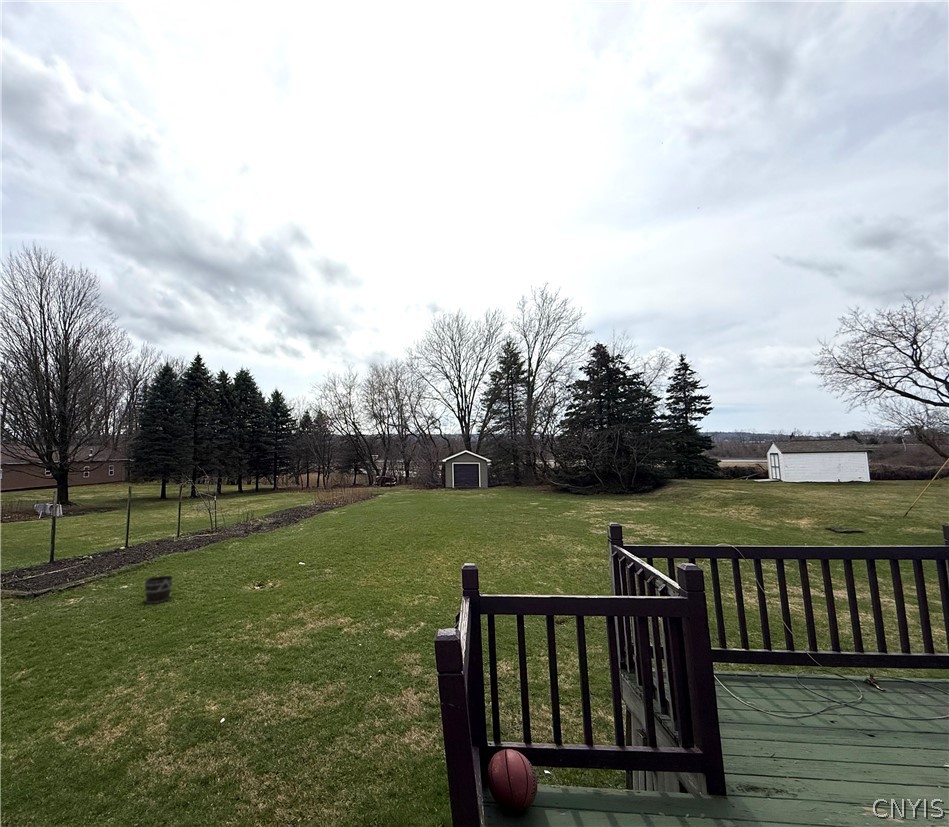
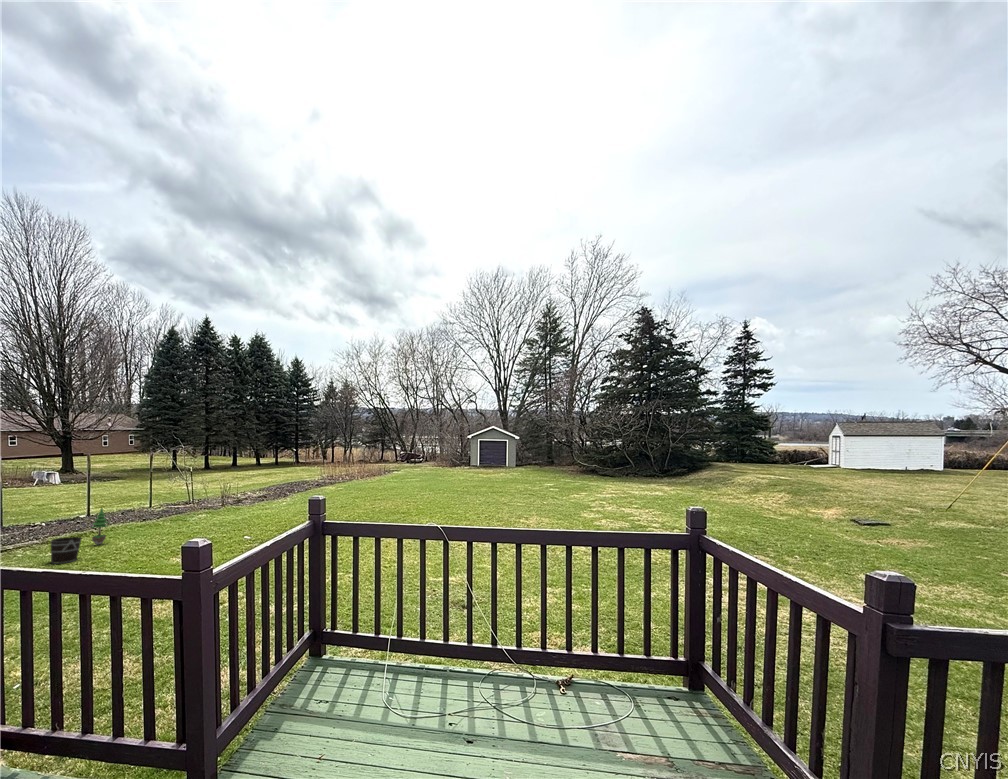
potted tree: none [168,544,184,581] -> present [92,508,108,545]

